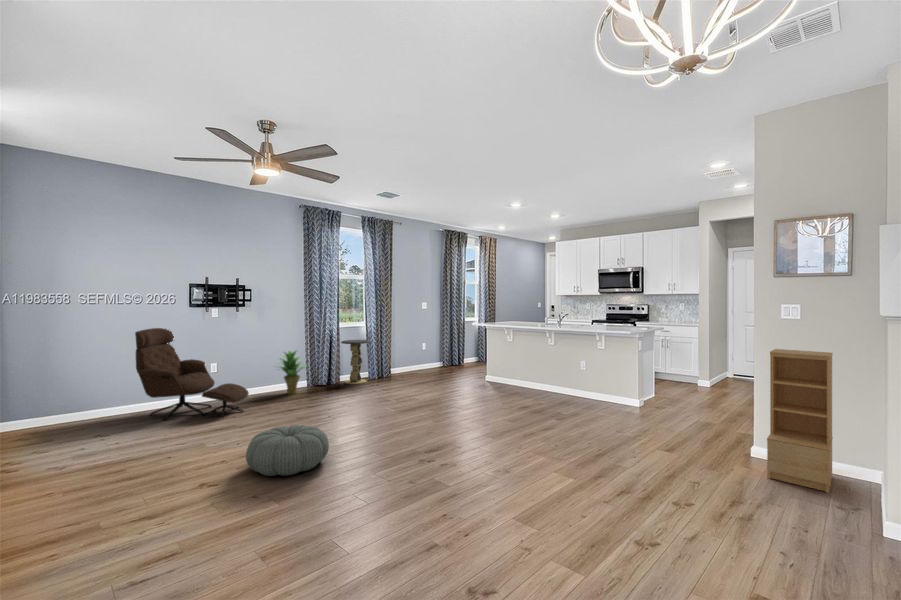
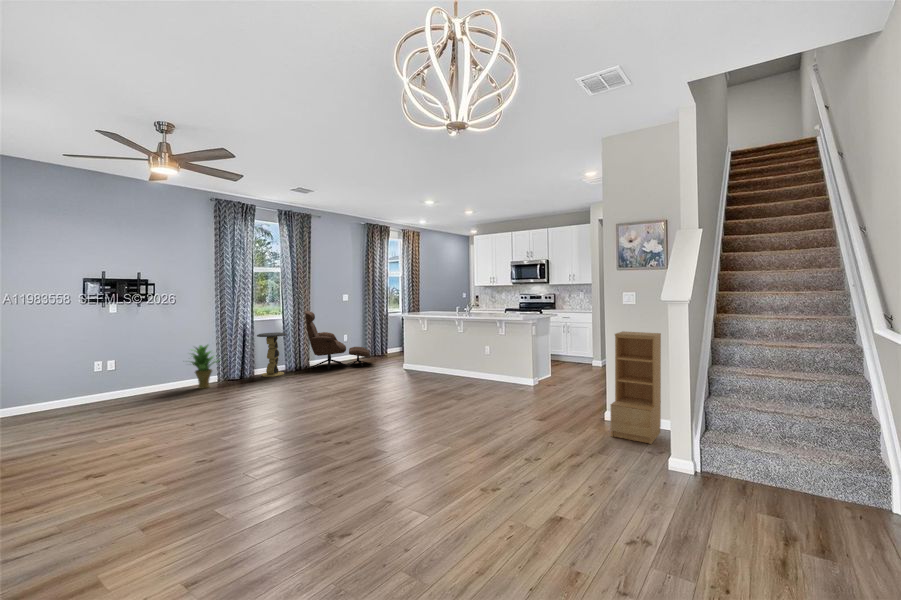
lounge chair: present [135,328,249,420] -> present [305,311,370,369]
pouf: present [246,425,329,476] -> none [149,414,234,461]

